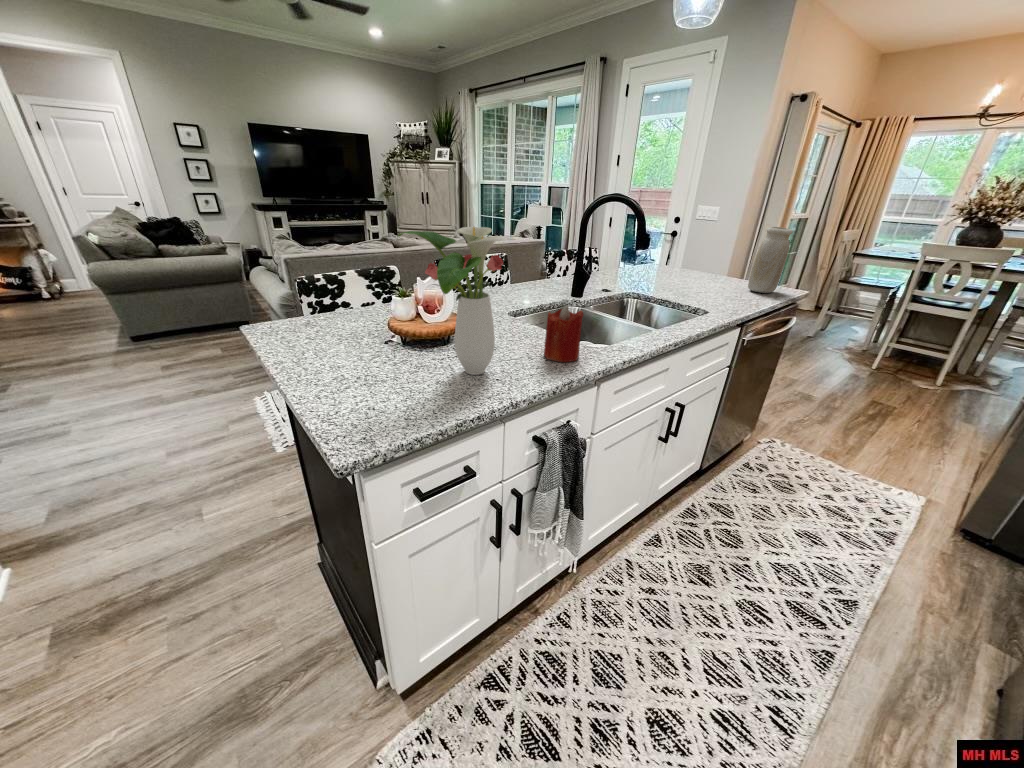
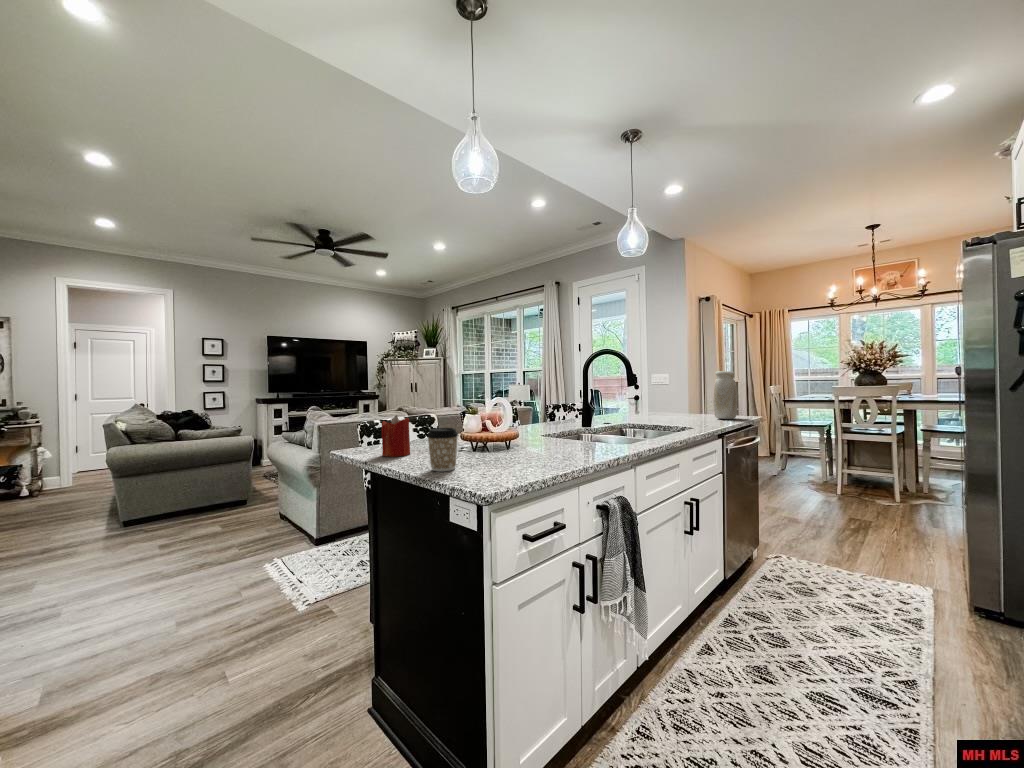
flower arrangement: present [397,227,507,375] -> none [485,355,563,458]
candle: present [544,306,584,362] -> present [382,415,410,457]
coffee cup: none [303,335,350,396] -> present [427,428,458,471]

